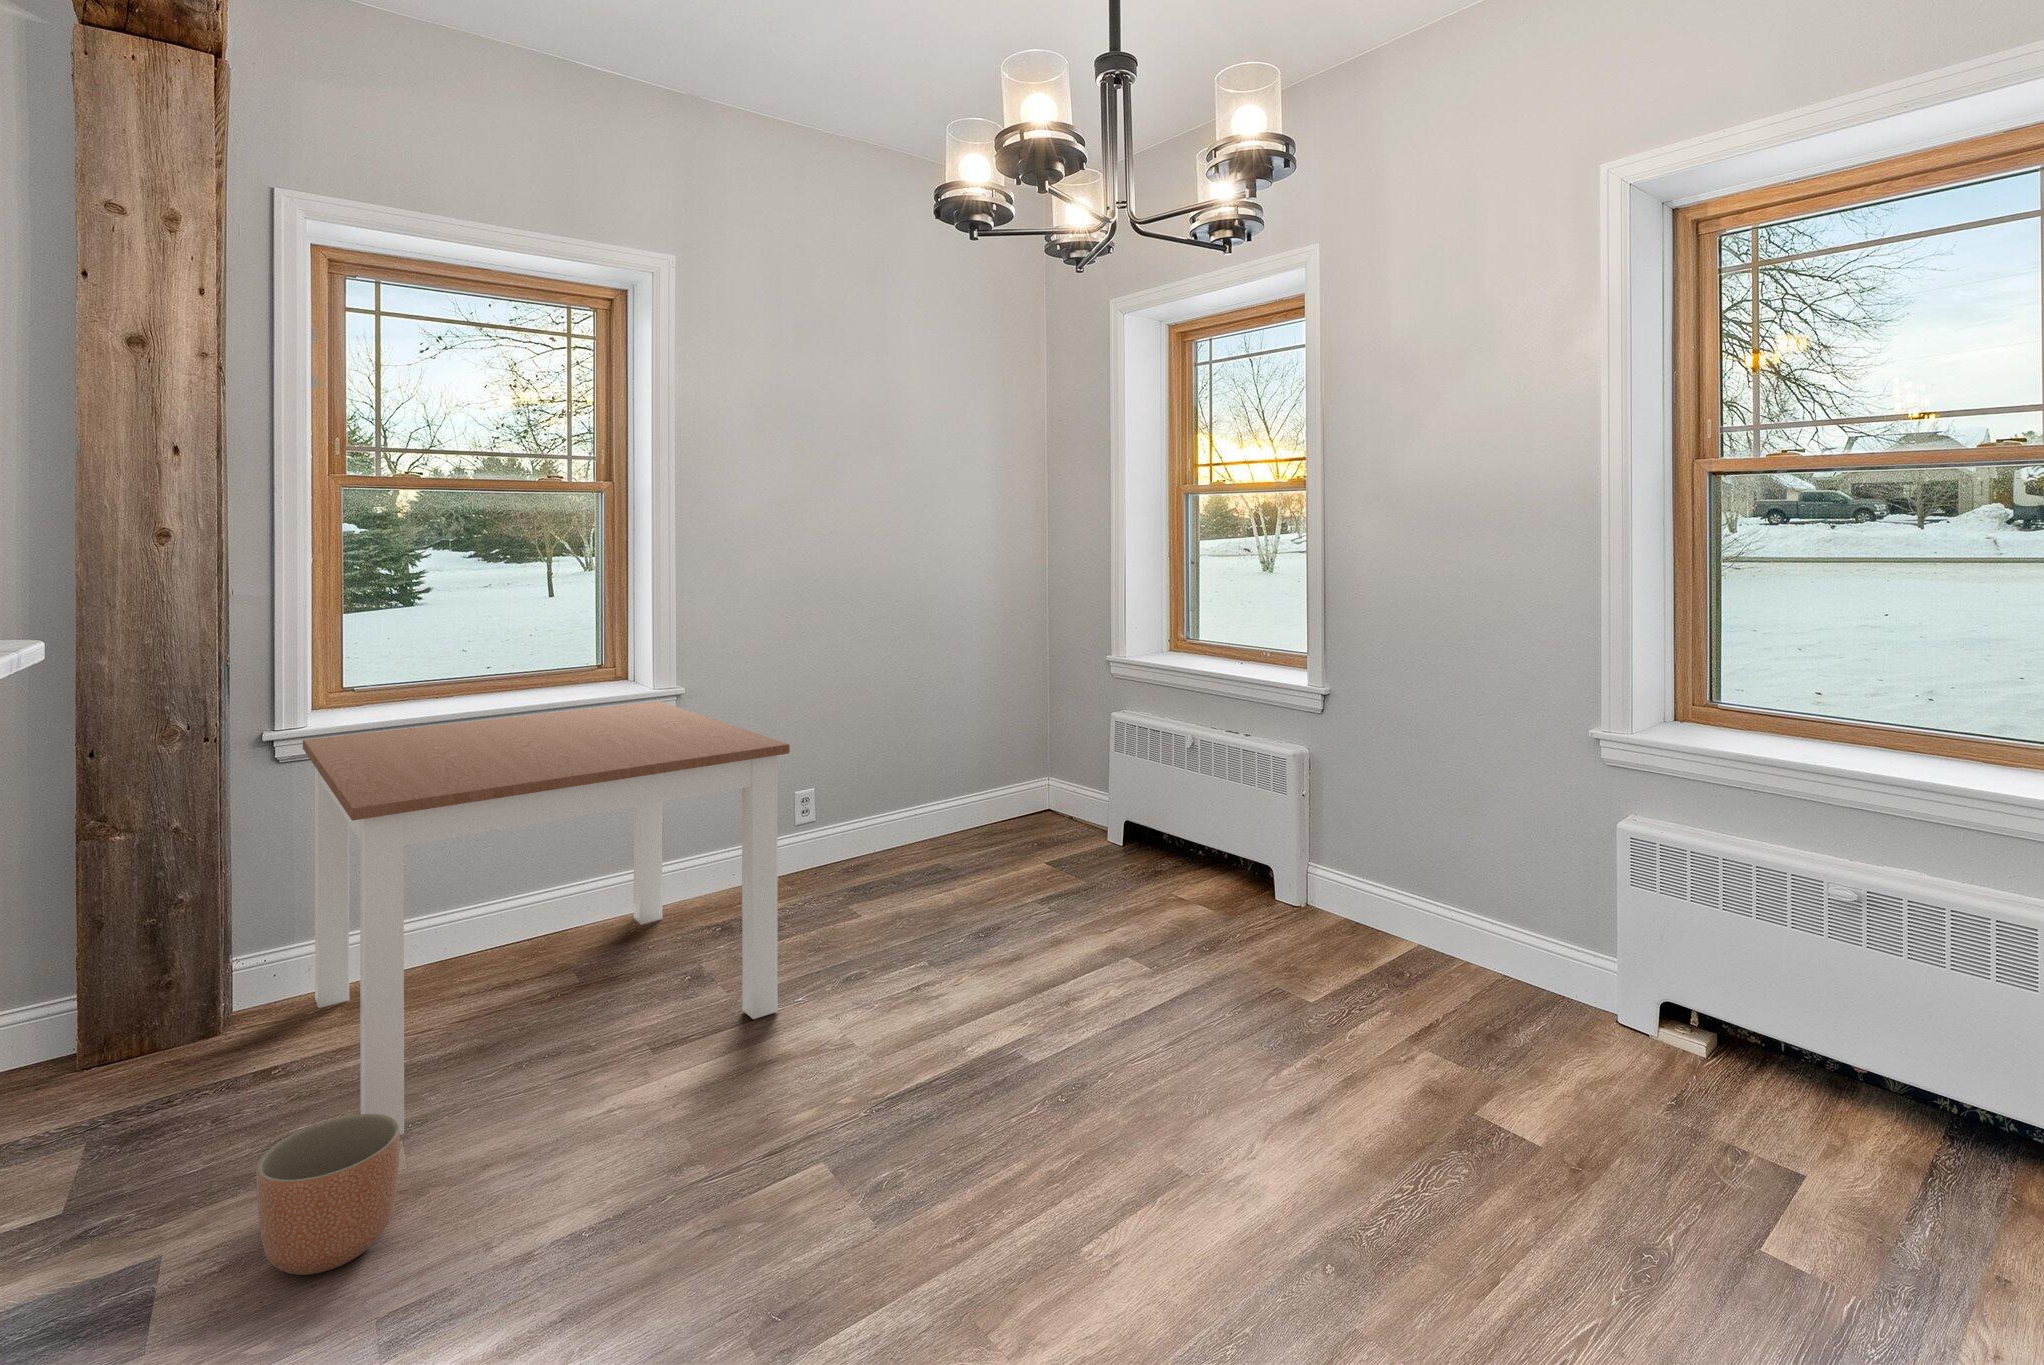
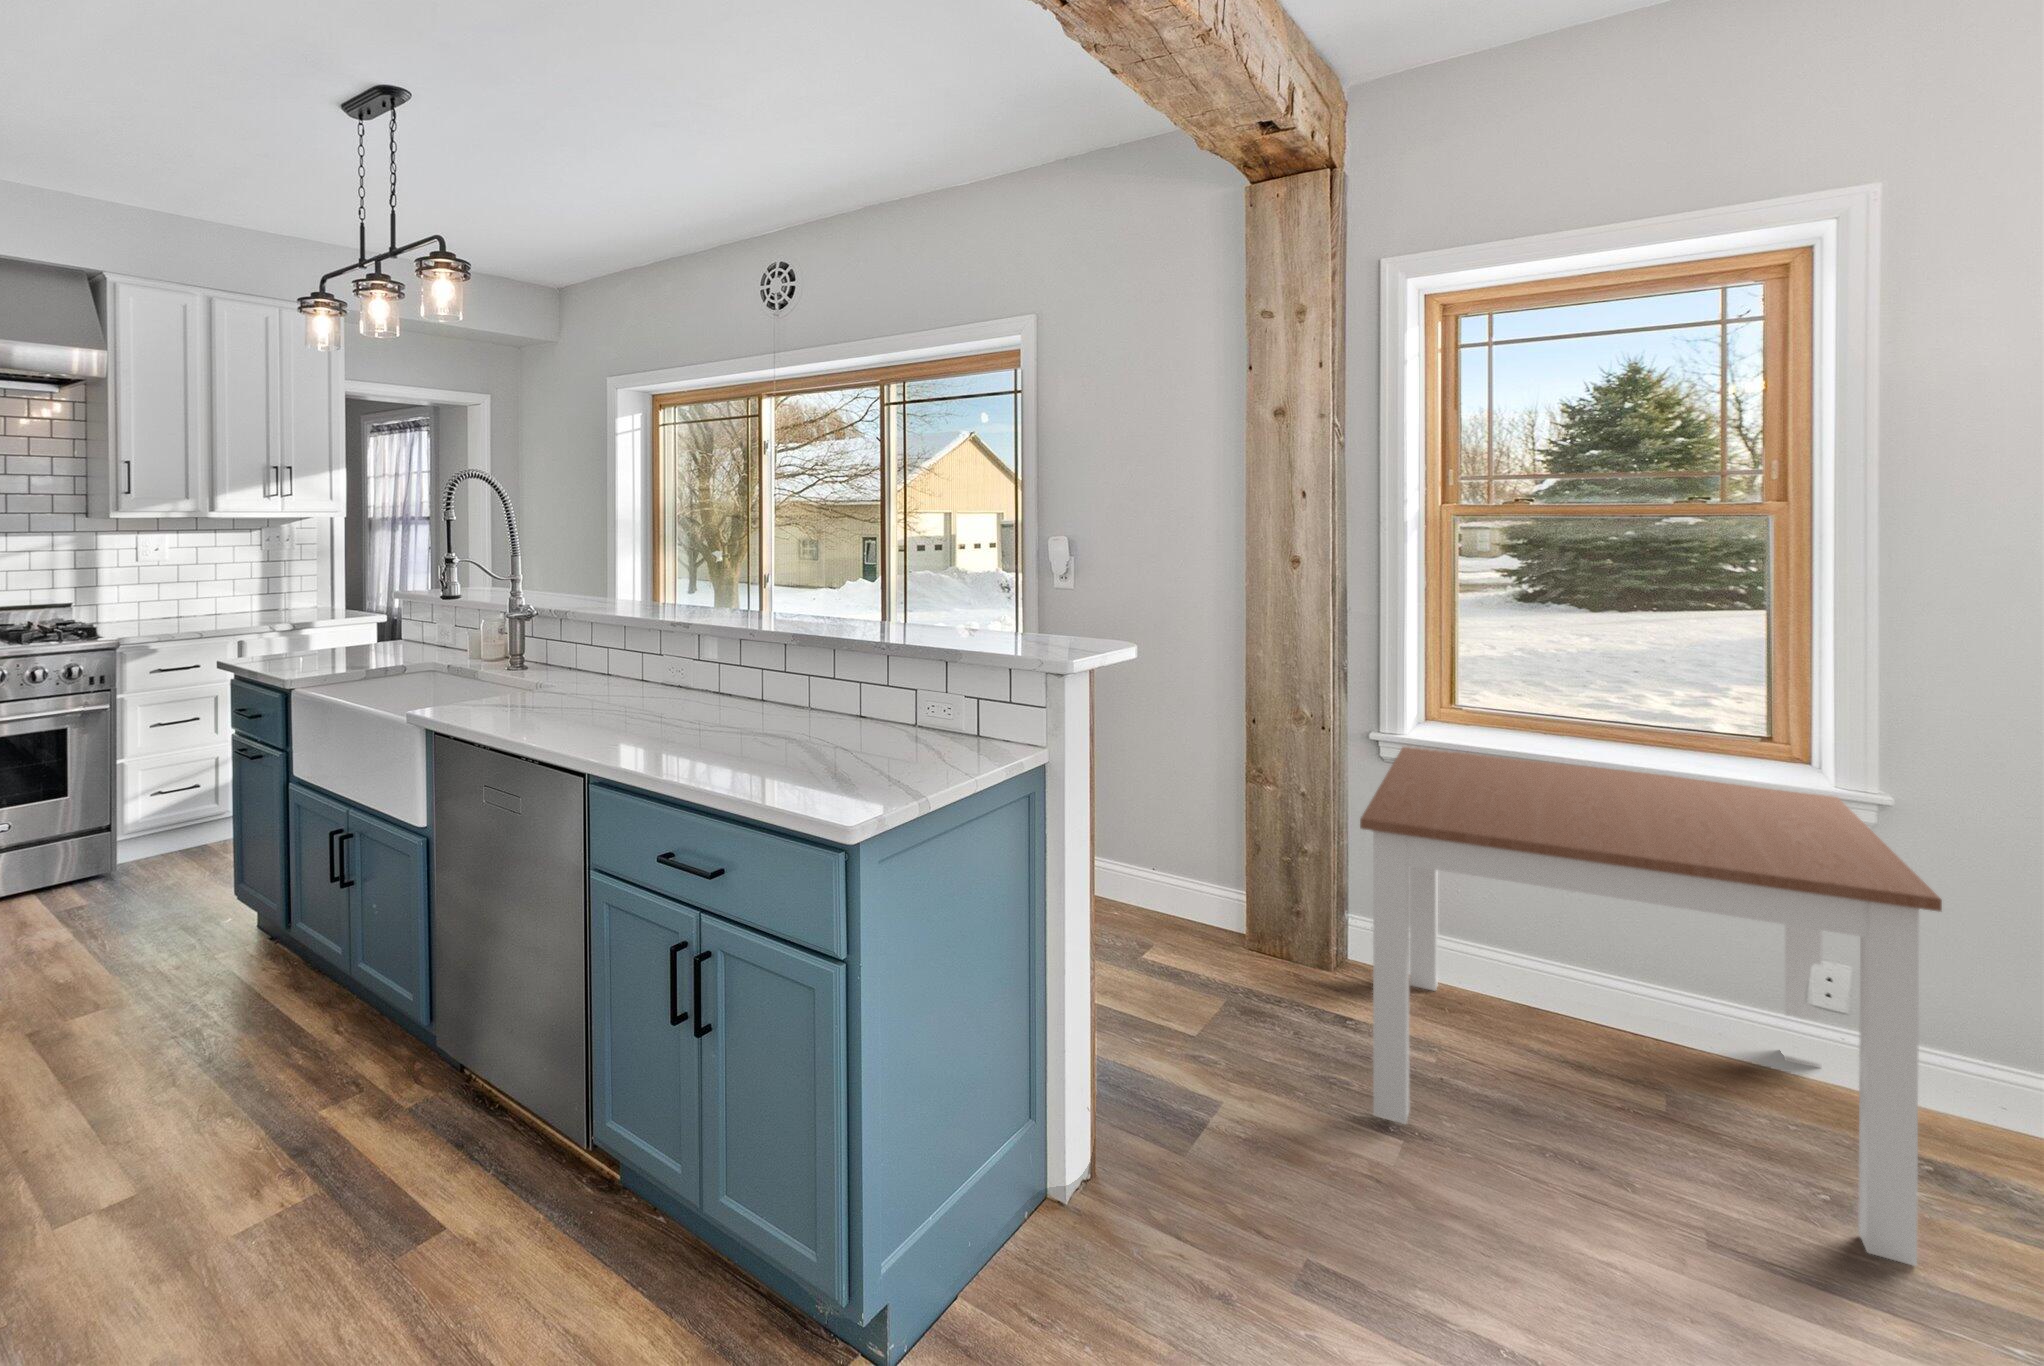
planter: present [257,1114,400,1275] -> none [1258,1066,1364,1194]

